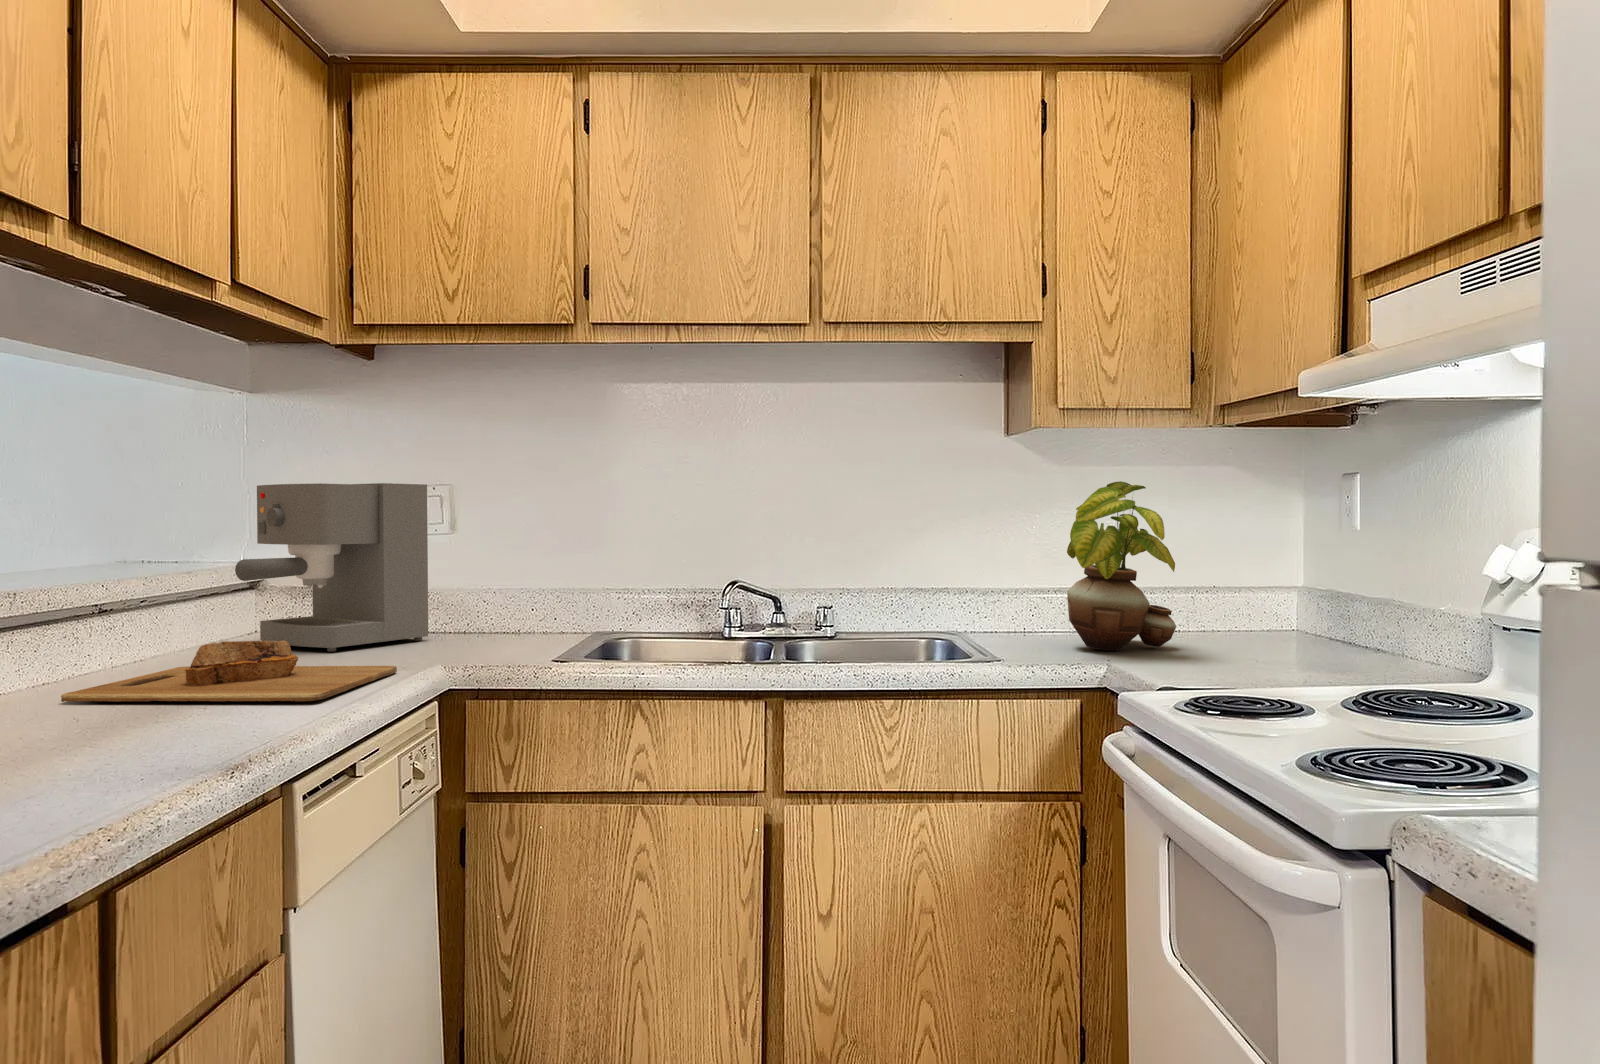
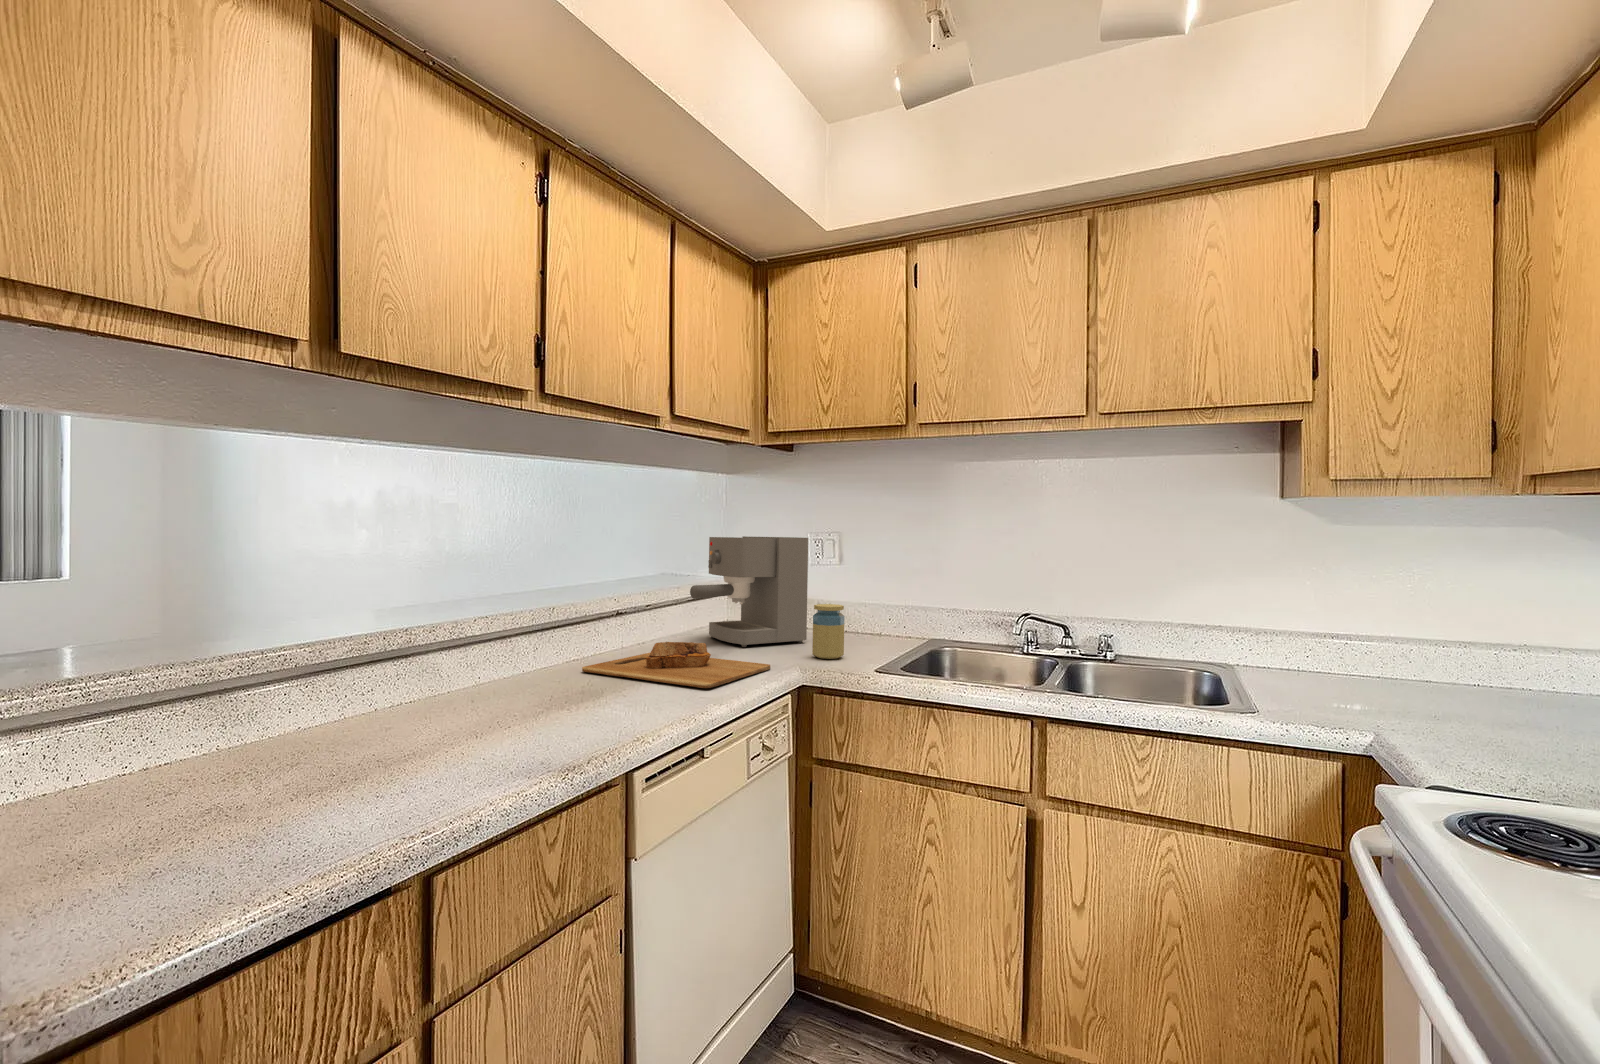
potted plant: present [1067,481,1176,651] -> none [1331,551,1472,715]
jar: none [450,577,498,655] -> present [812,604,845,659]

